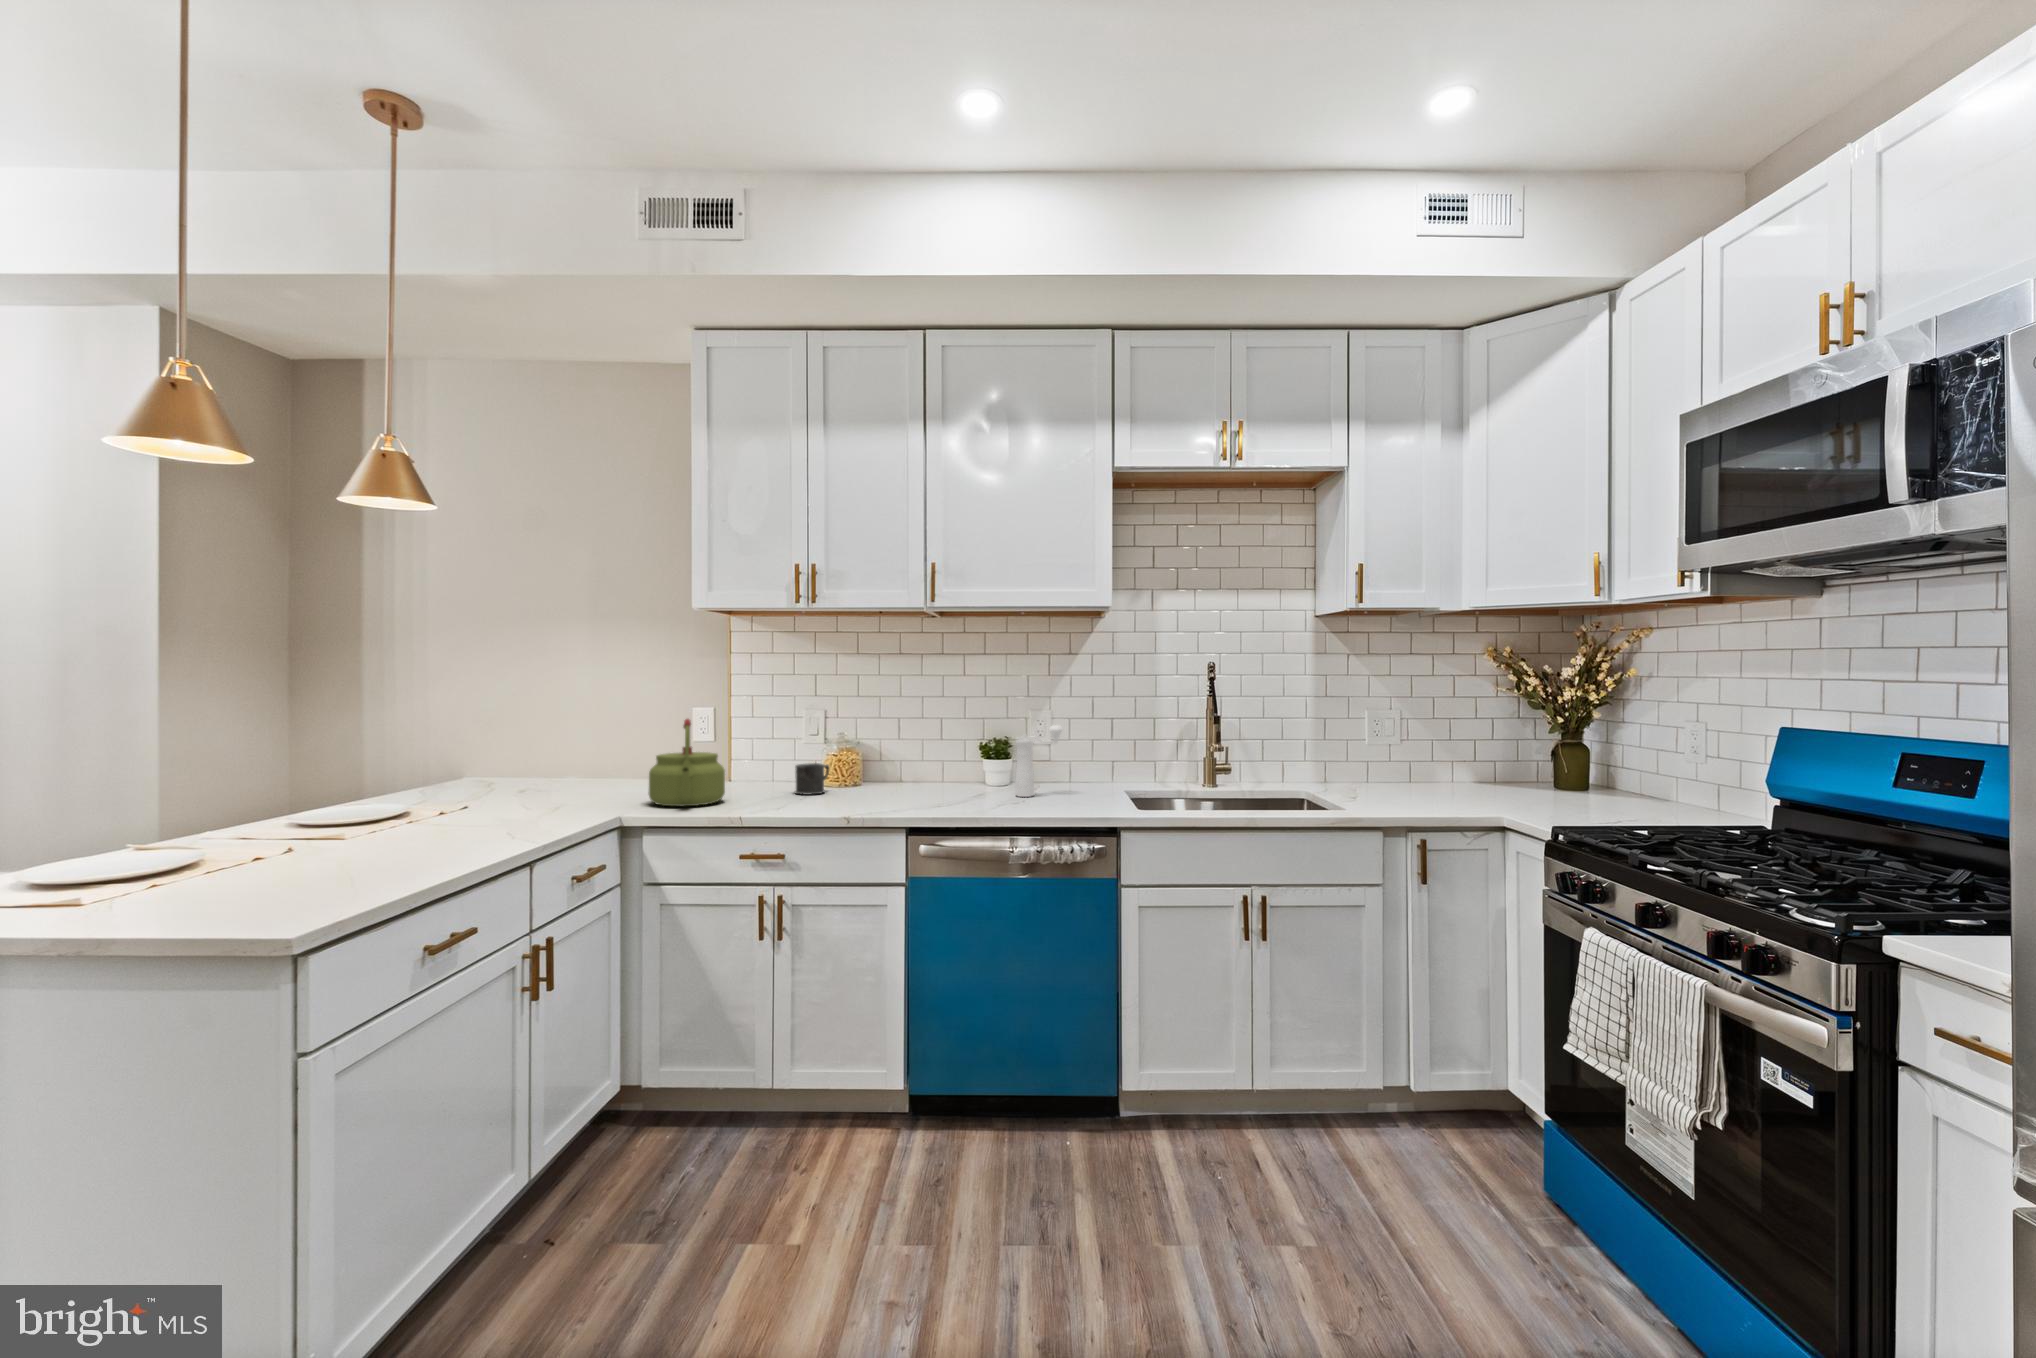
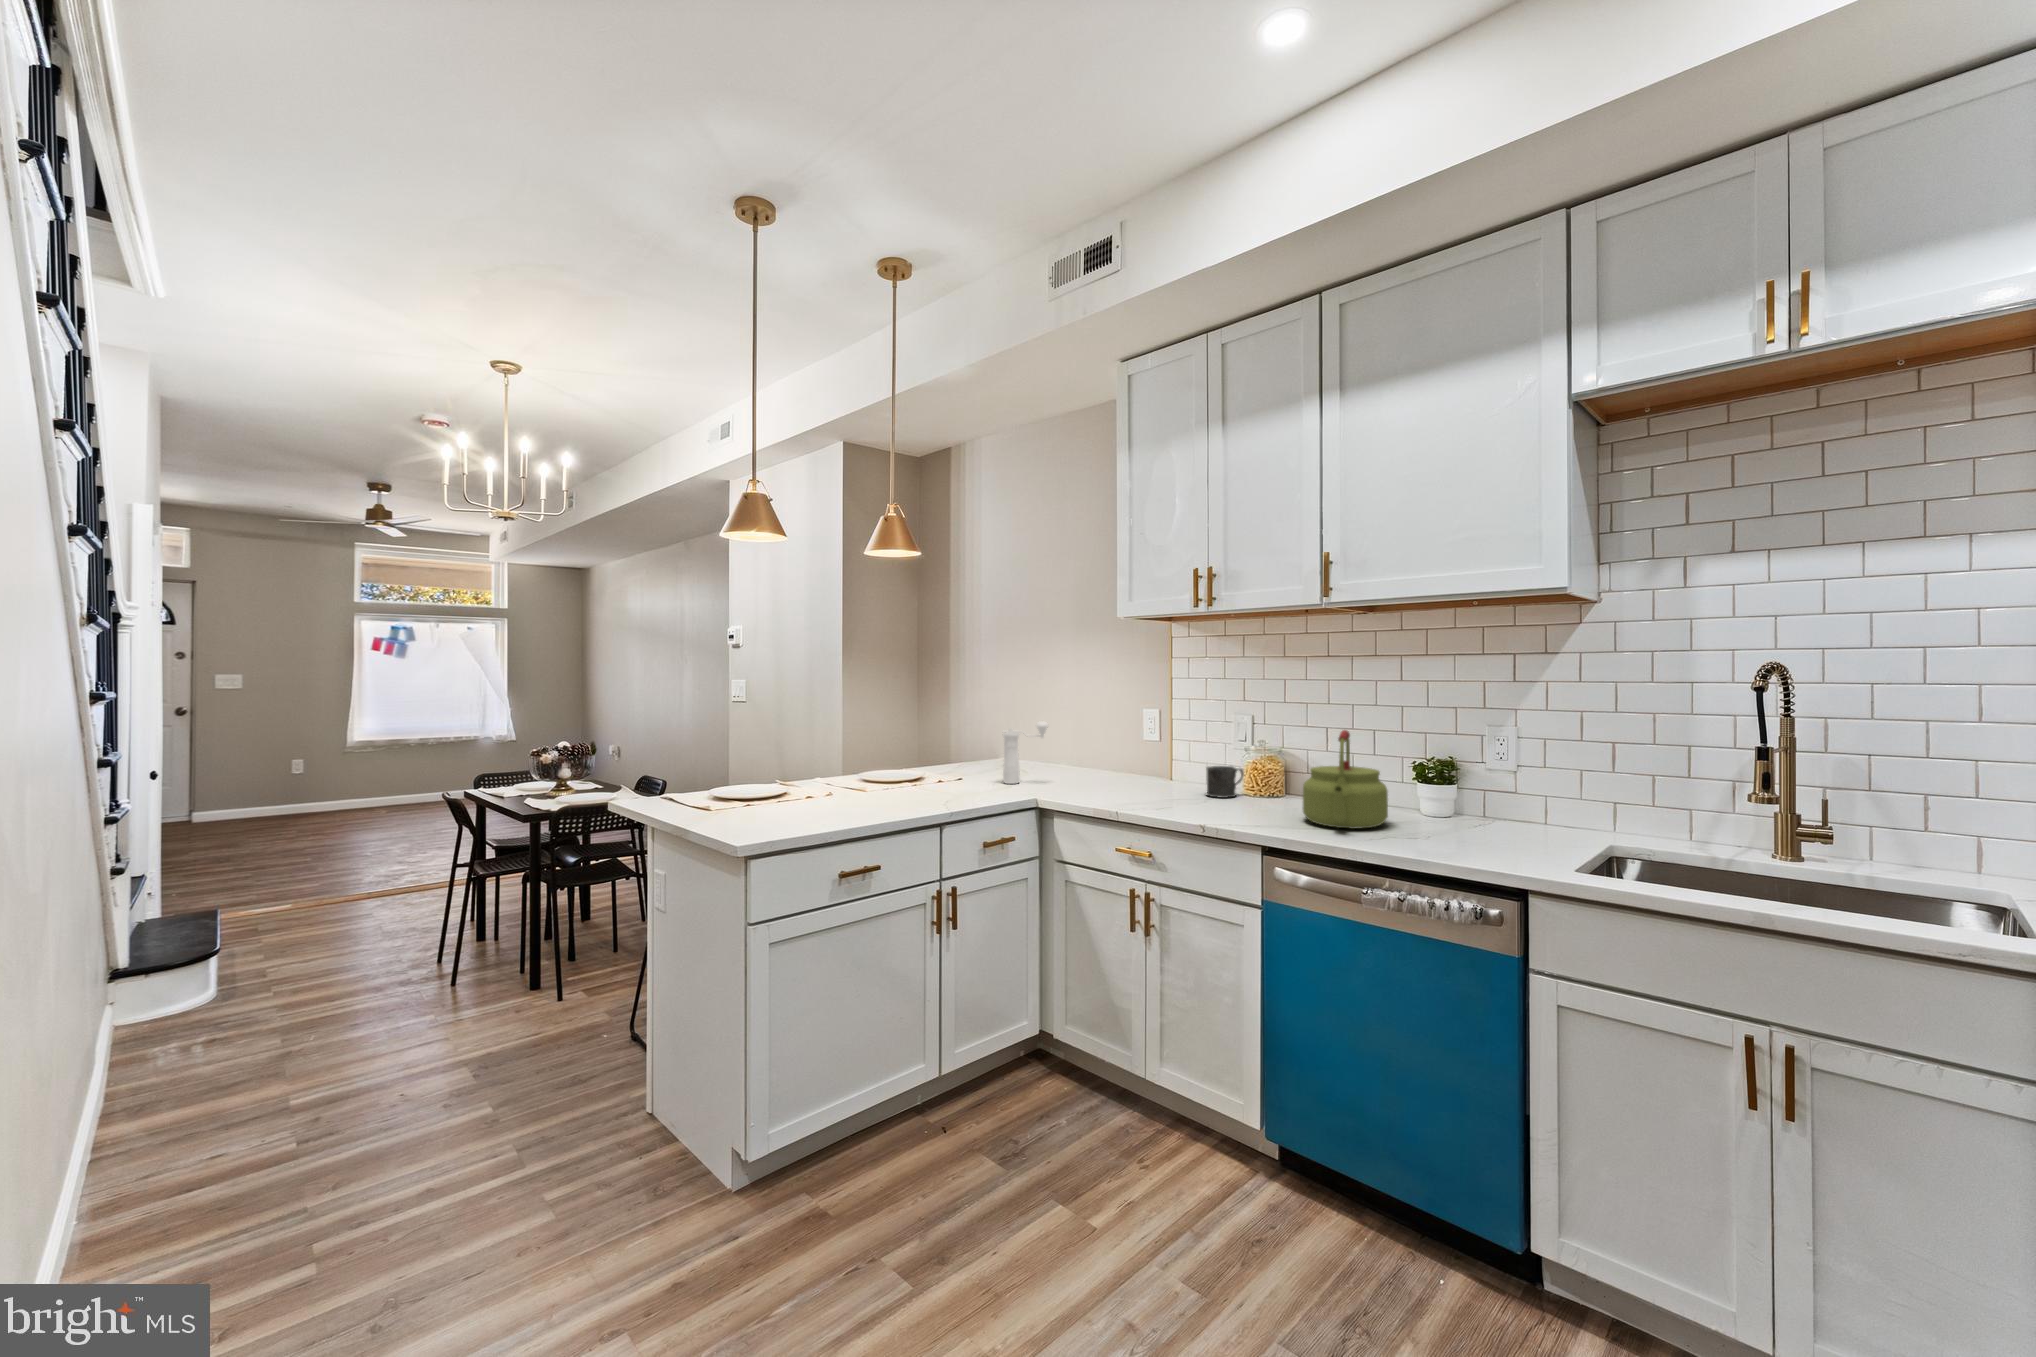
kettle: present [649,719,725,806] -> present [1303,730,1388,829]
pepper mill: present [1015,725,1063,797] -> present [1003,722,1048,784]

